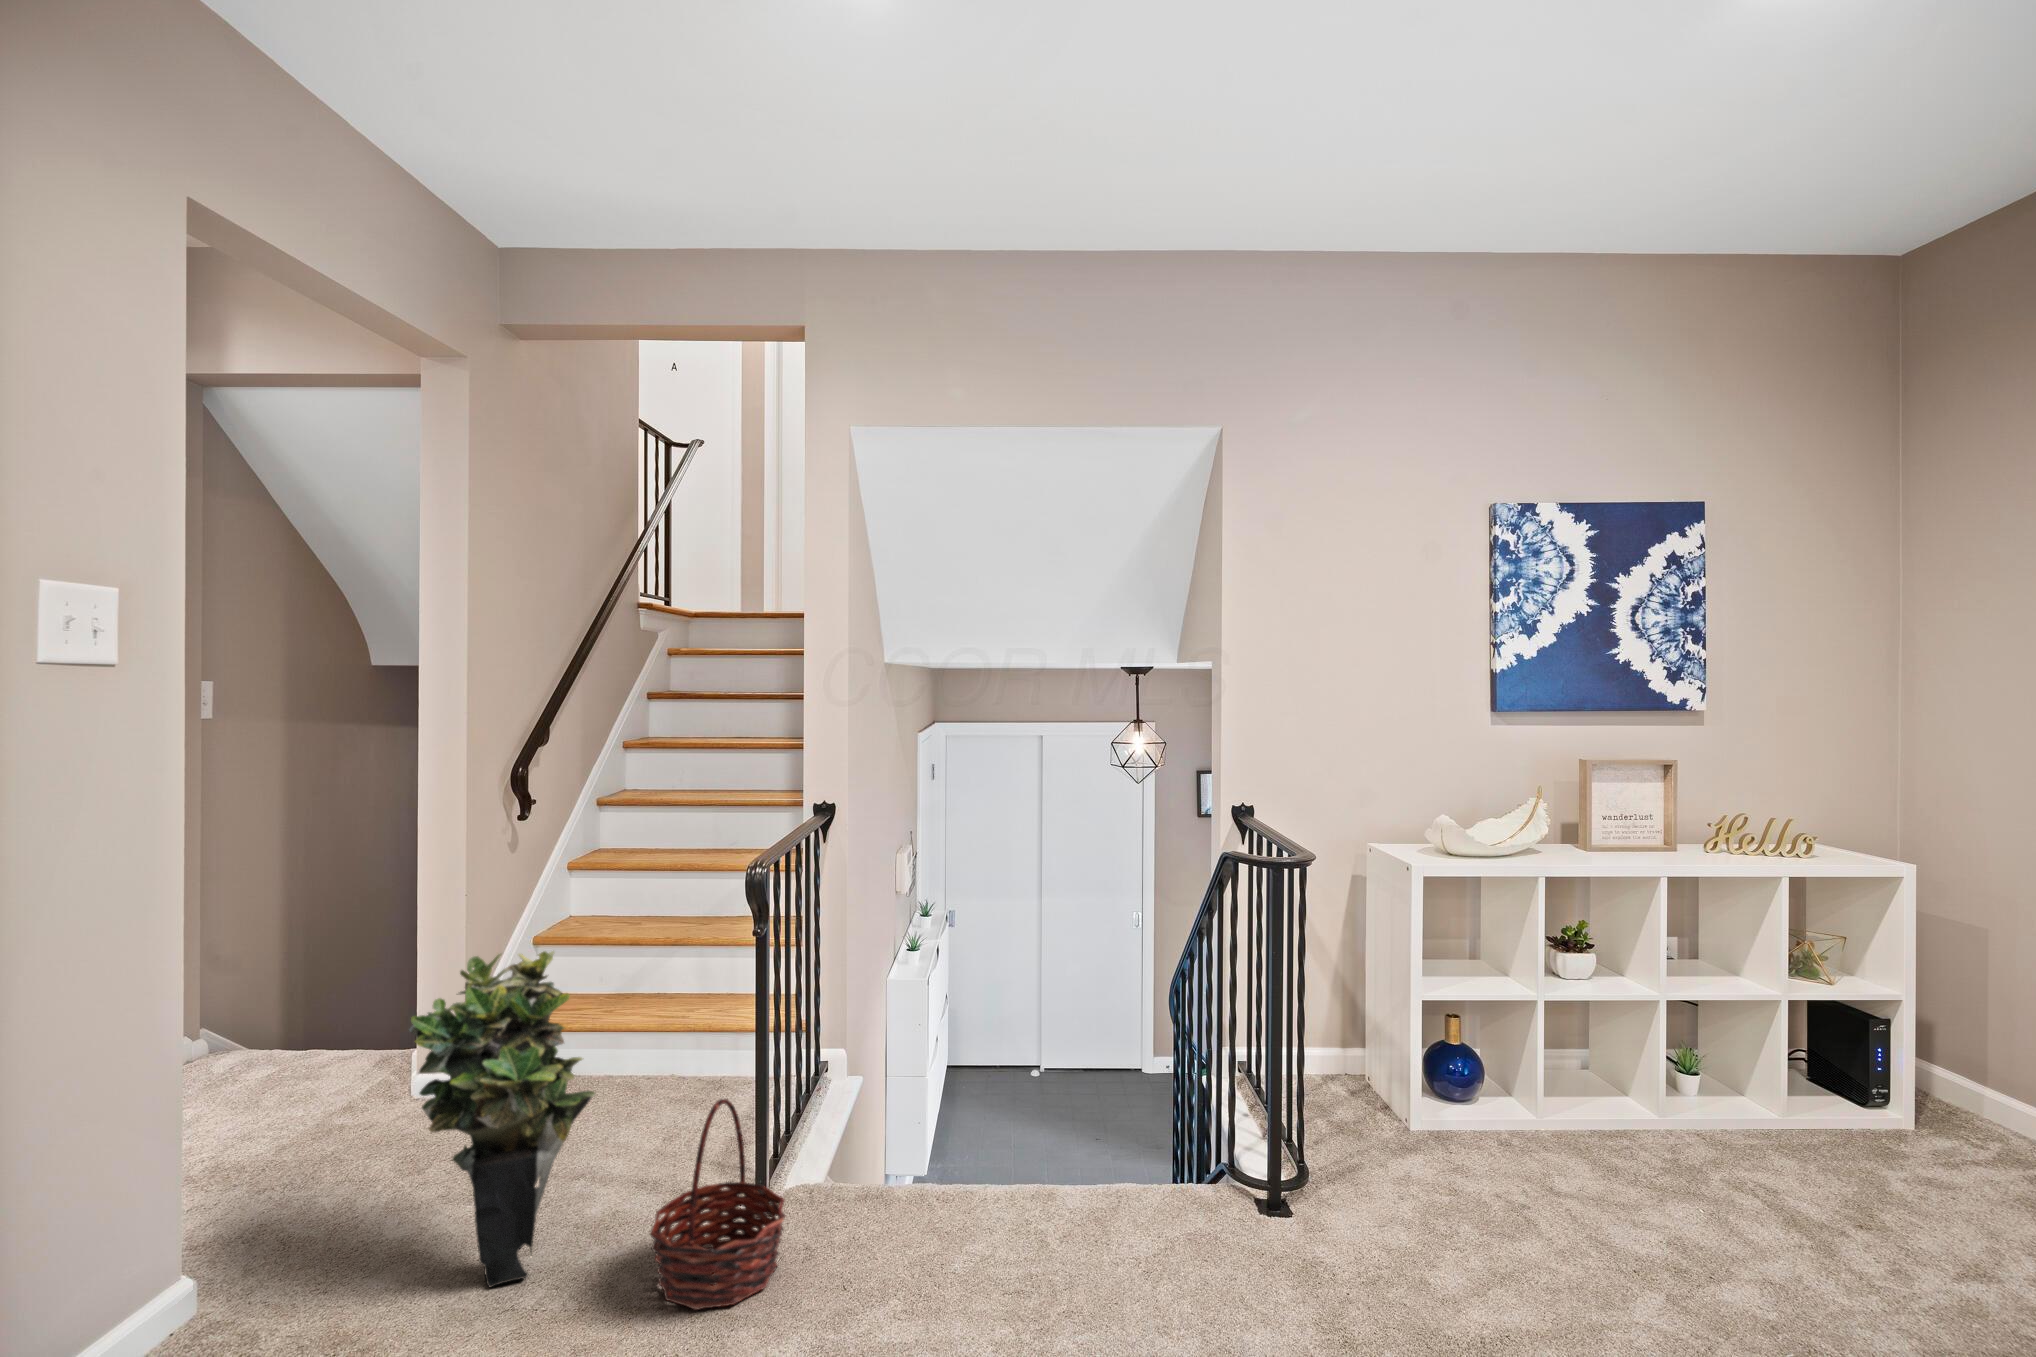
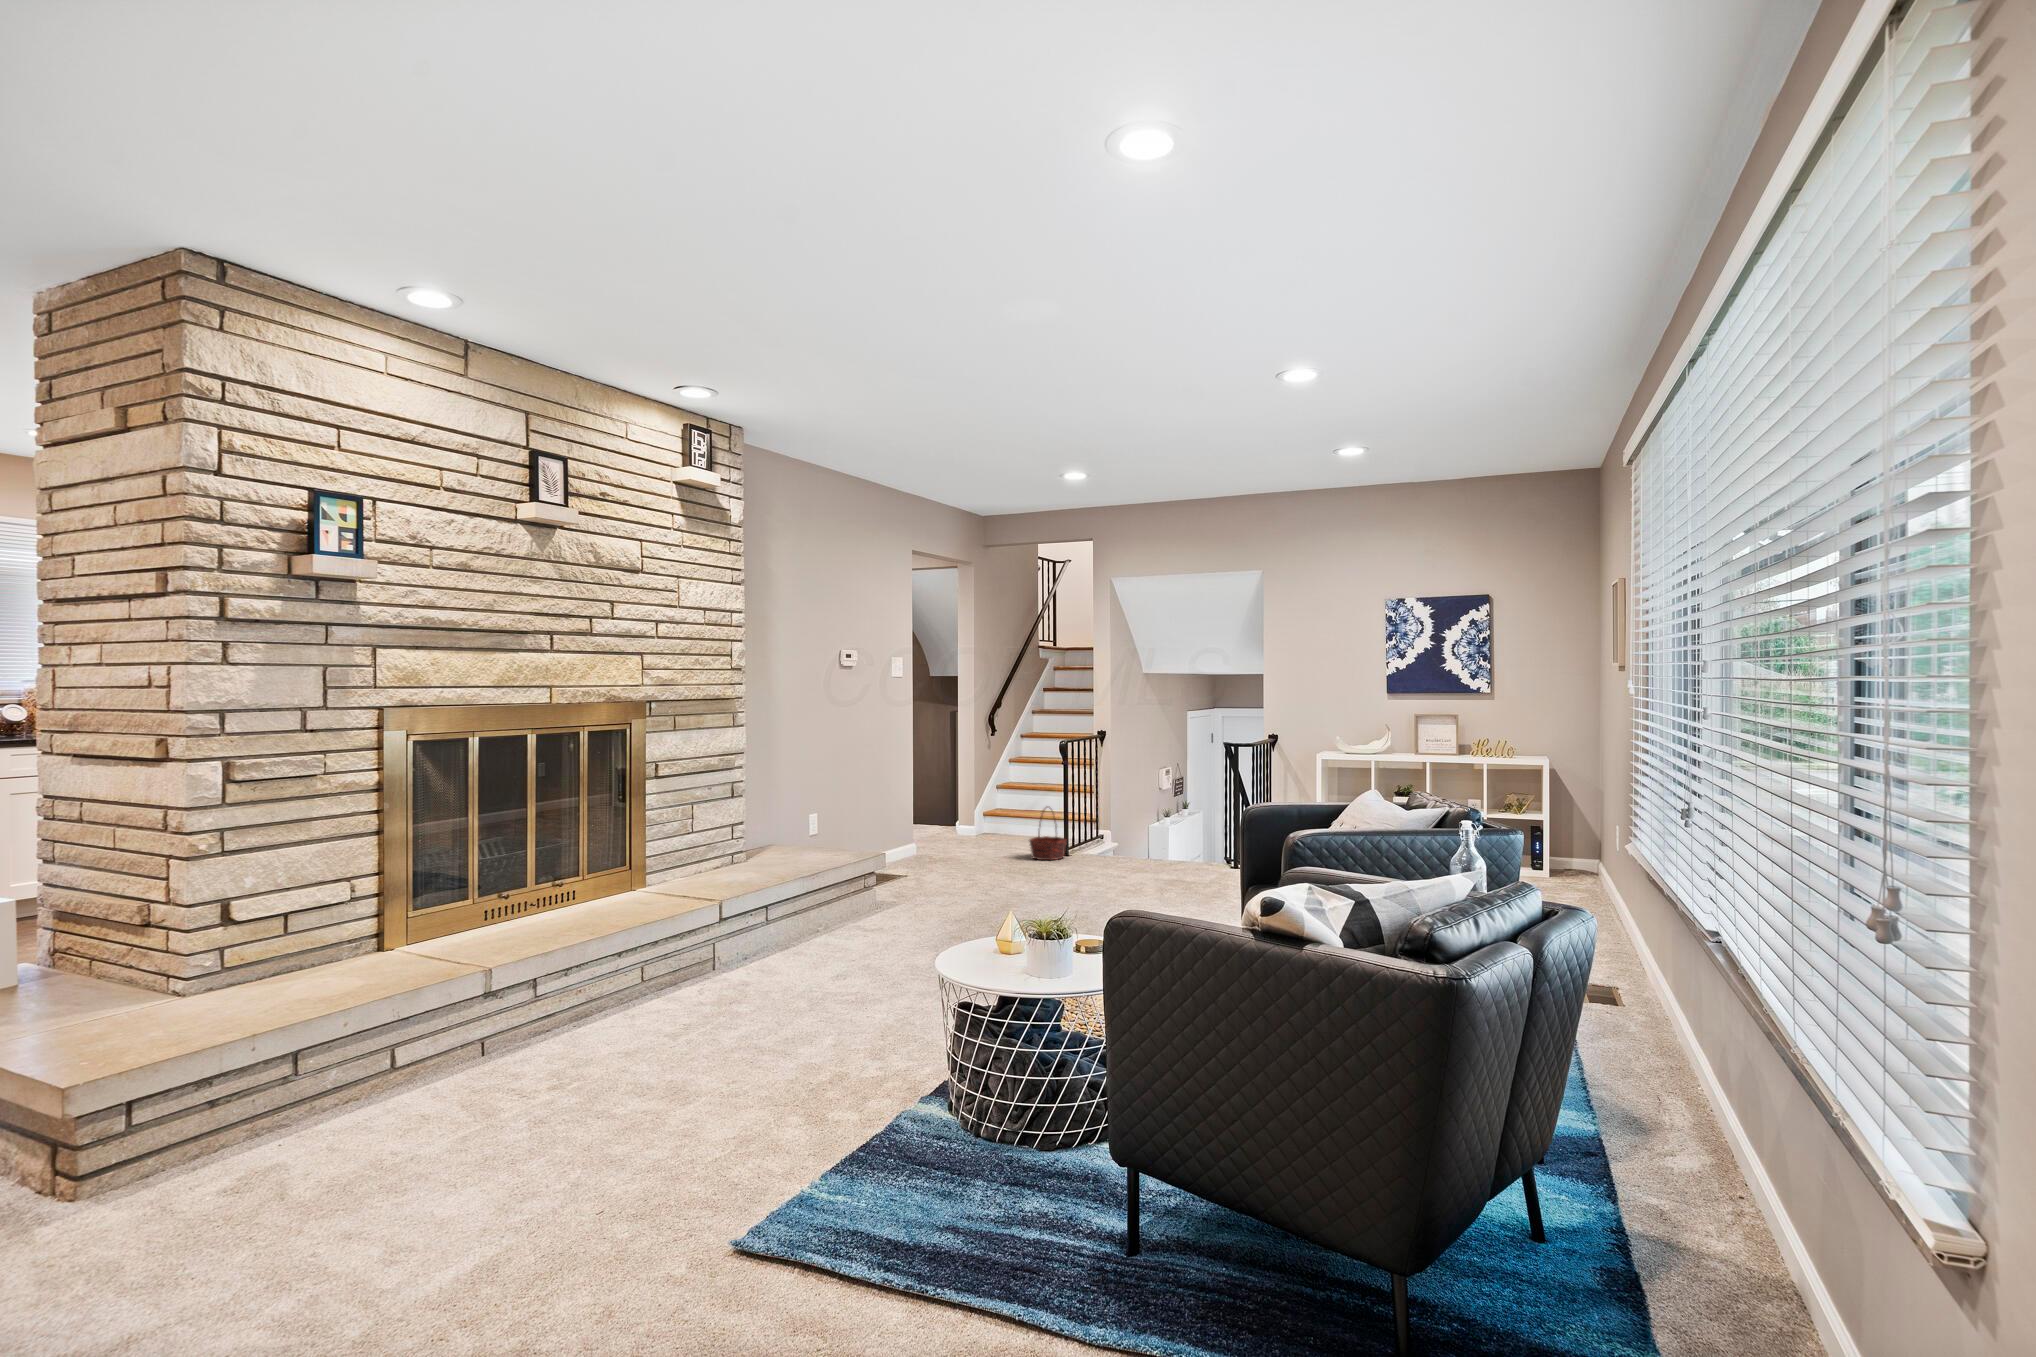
potted plant: present [410,951,595,1288] -> none [965,766,1015,856]

